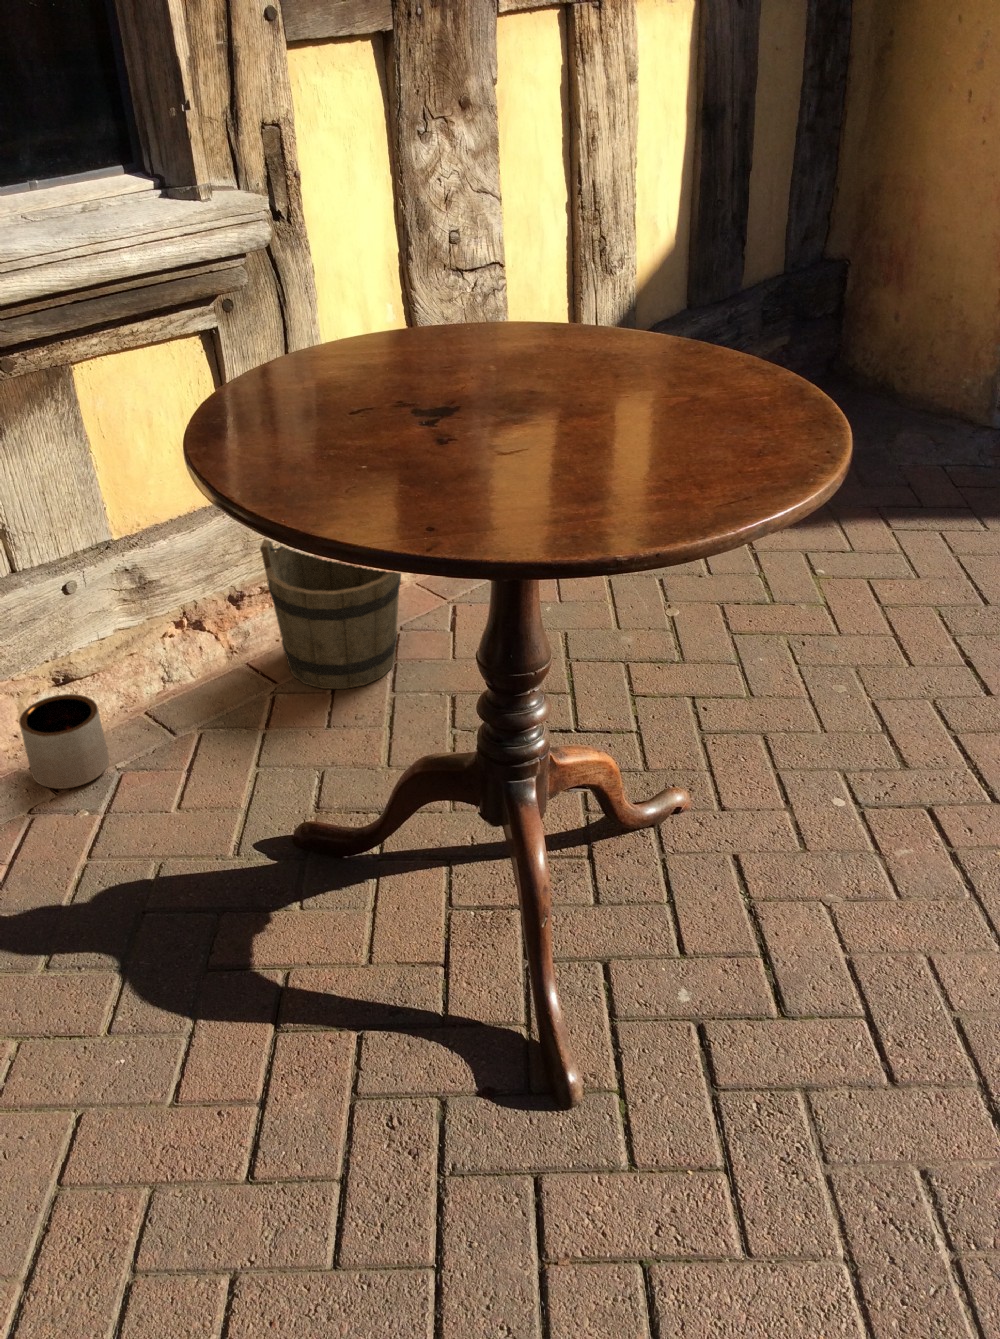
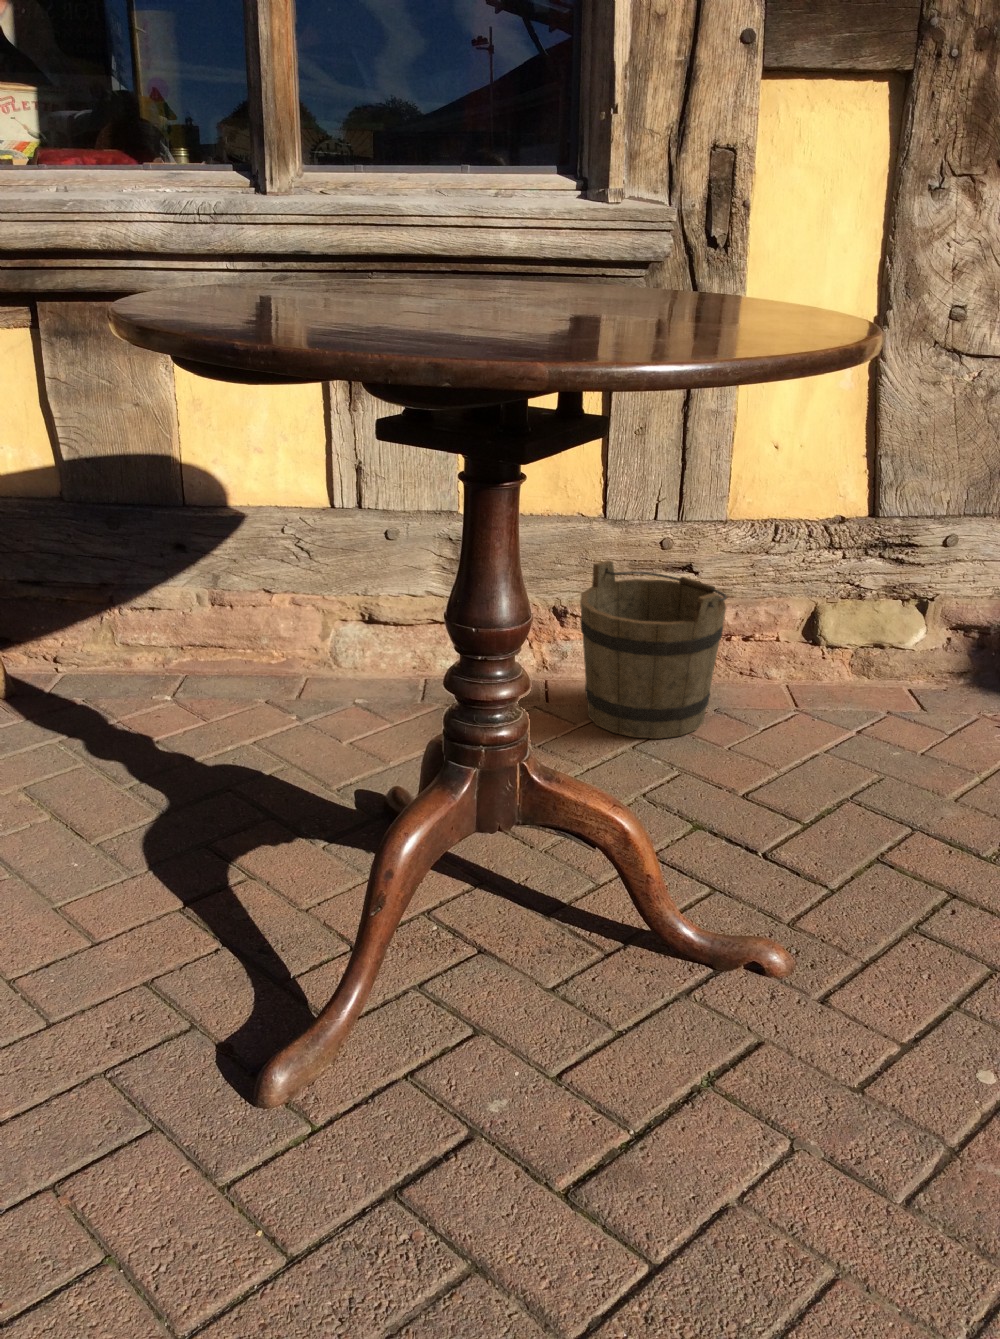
planter: present [19,694,109,789] -> none [307,627,379,707]

